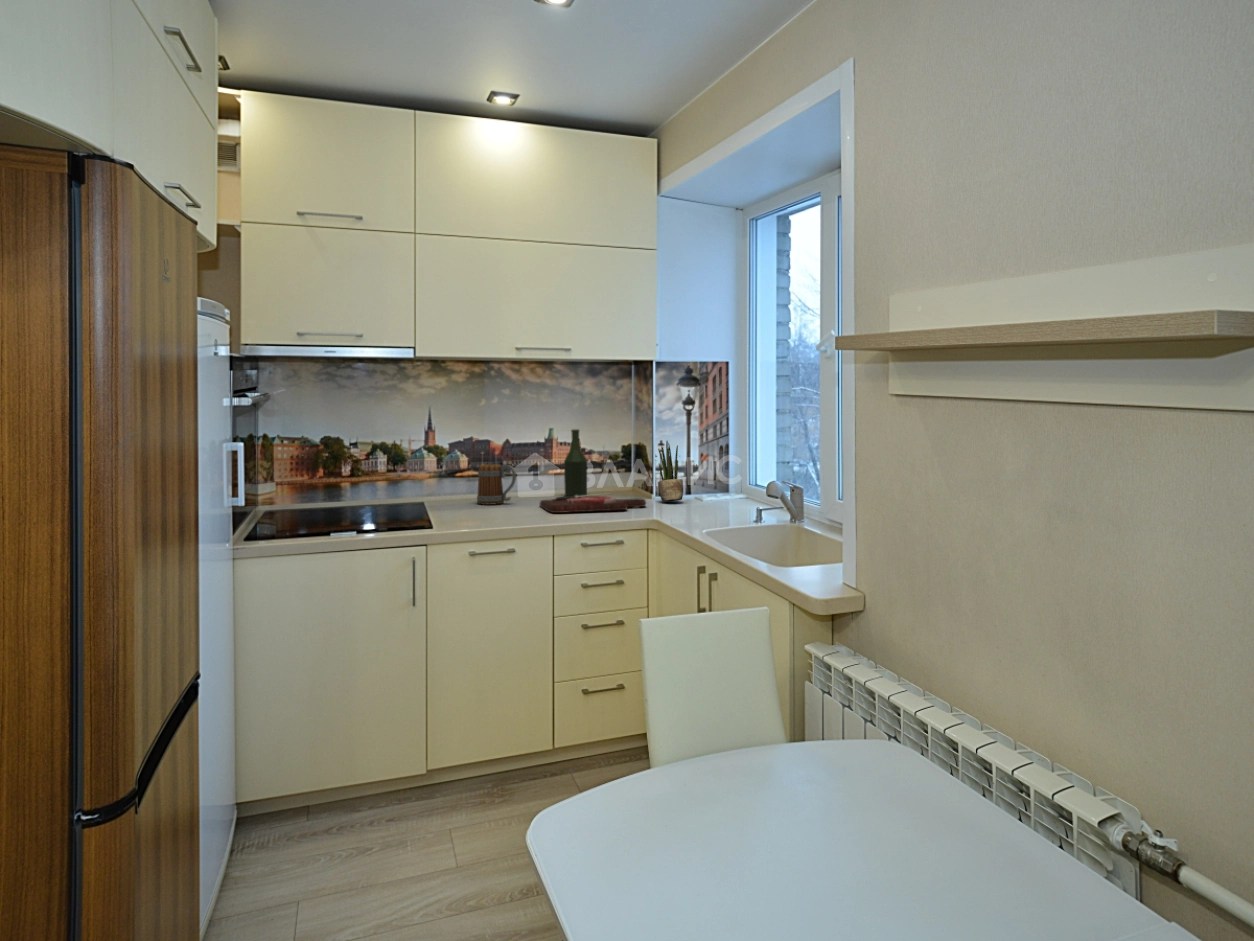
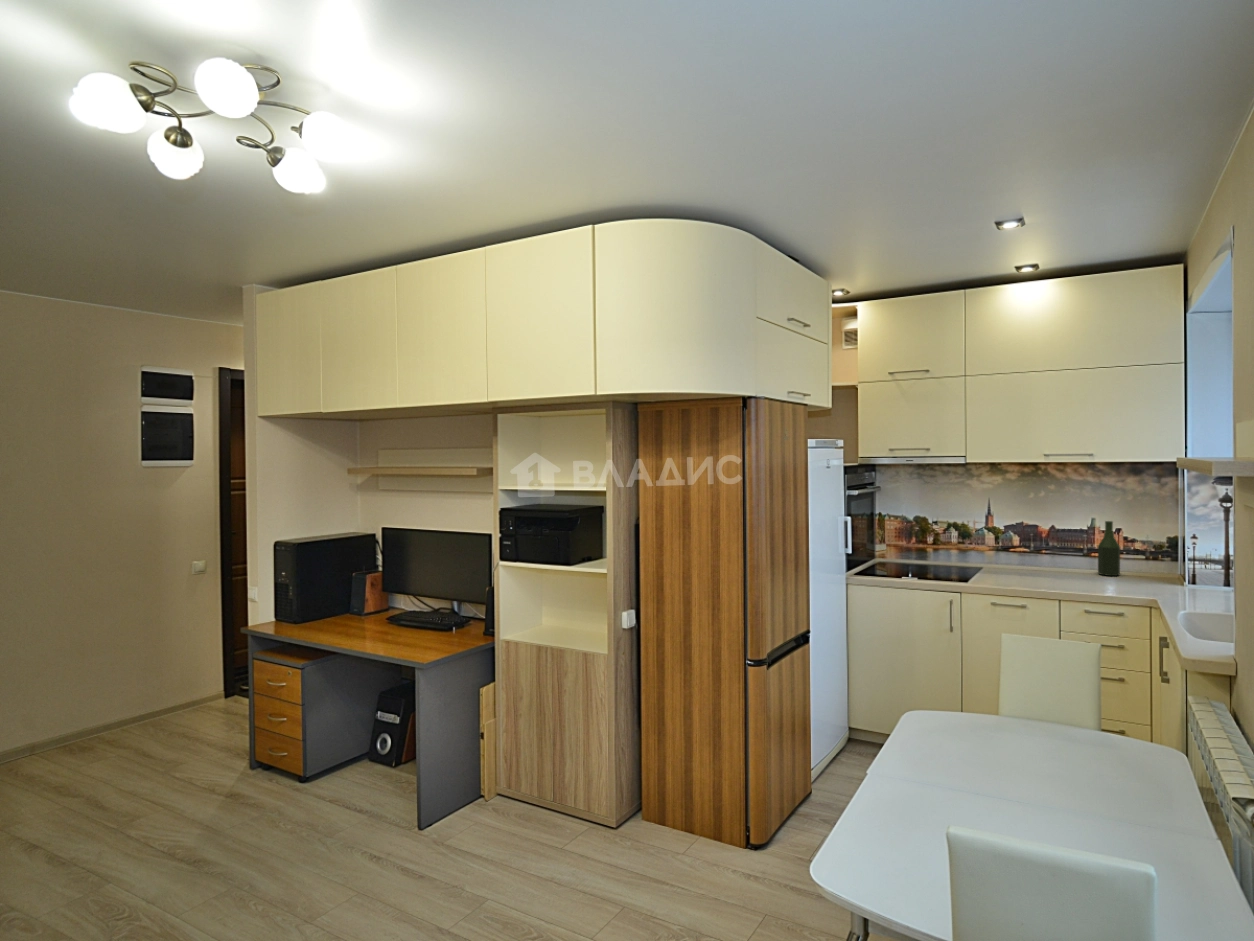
potted plant: present [658,441,683,501] -> none [1177,537,1203,589]
mug: present [477,464,516,505] -> none [1014,545,1044,575]
cutting board: present [540,495,646,513] -> none [1057,575,1155,592]

